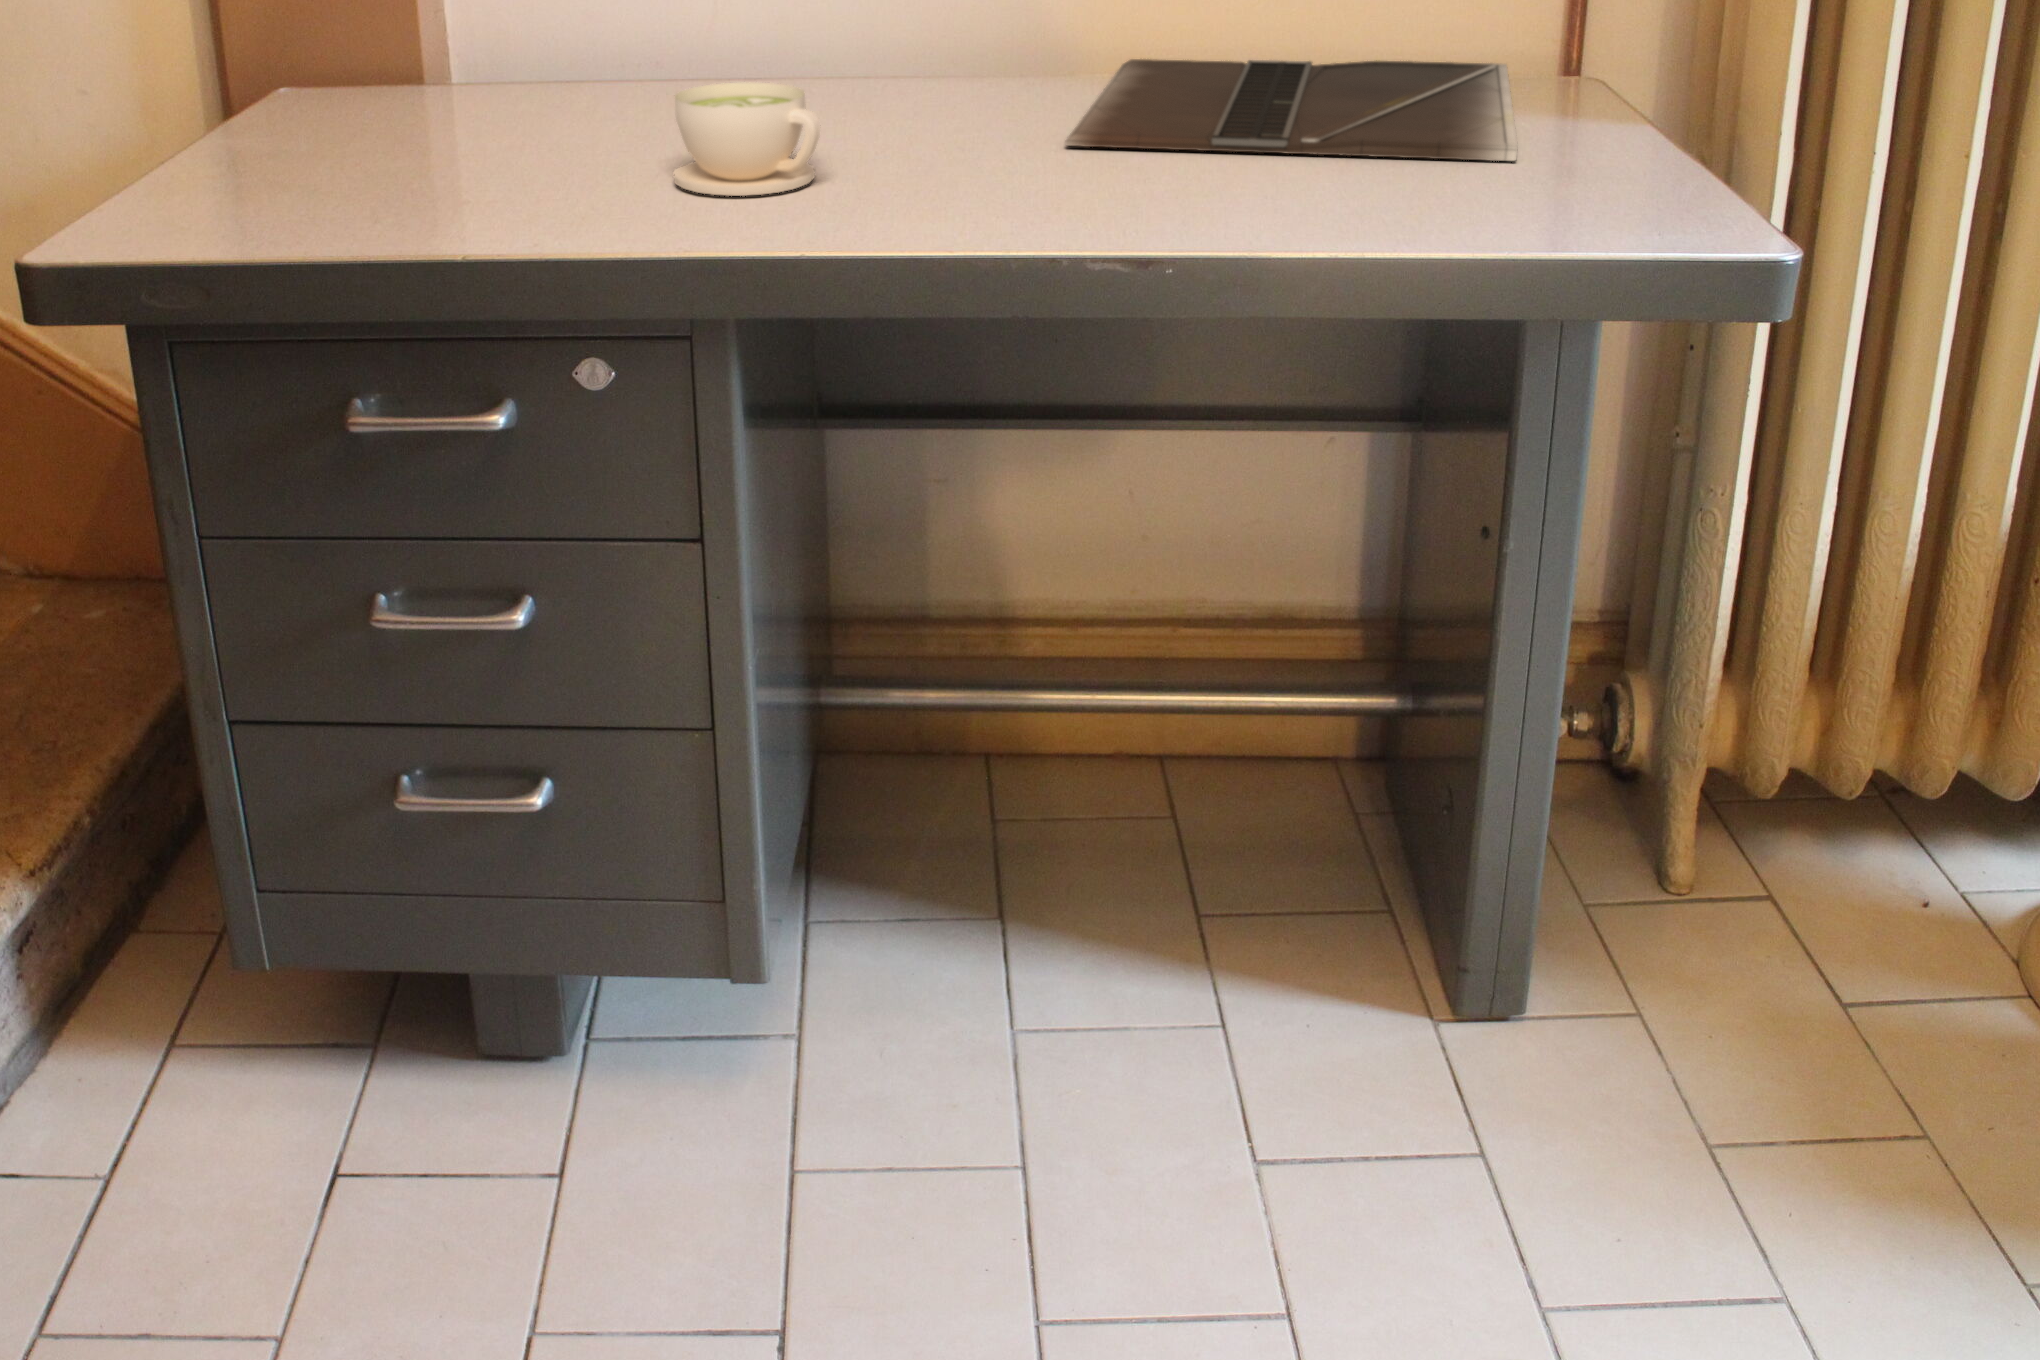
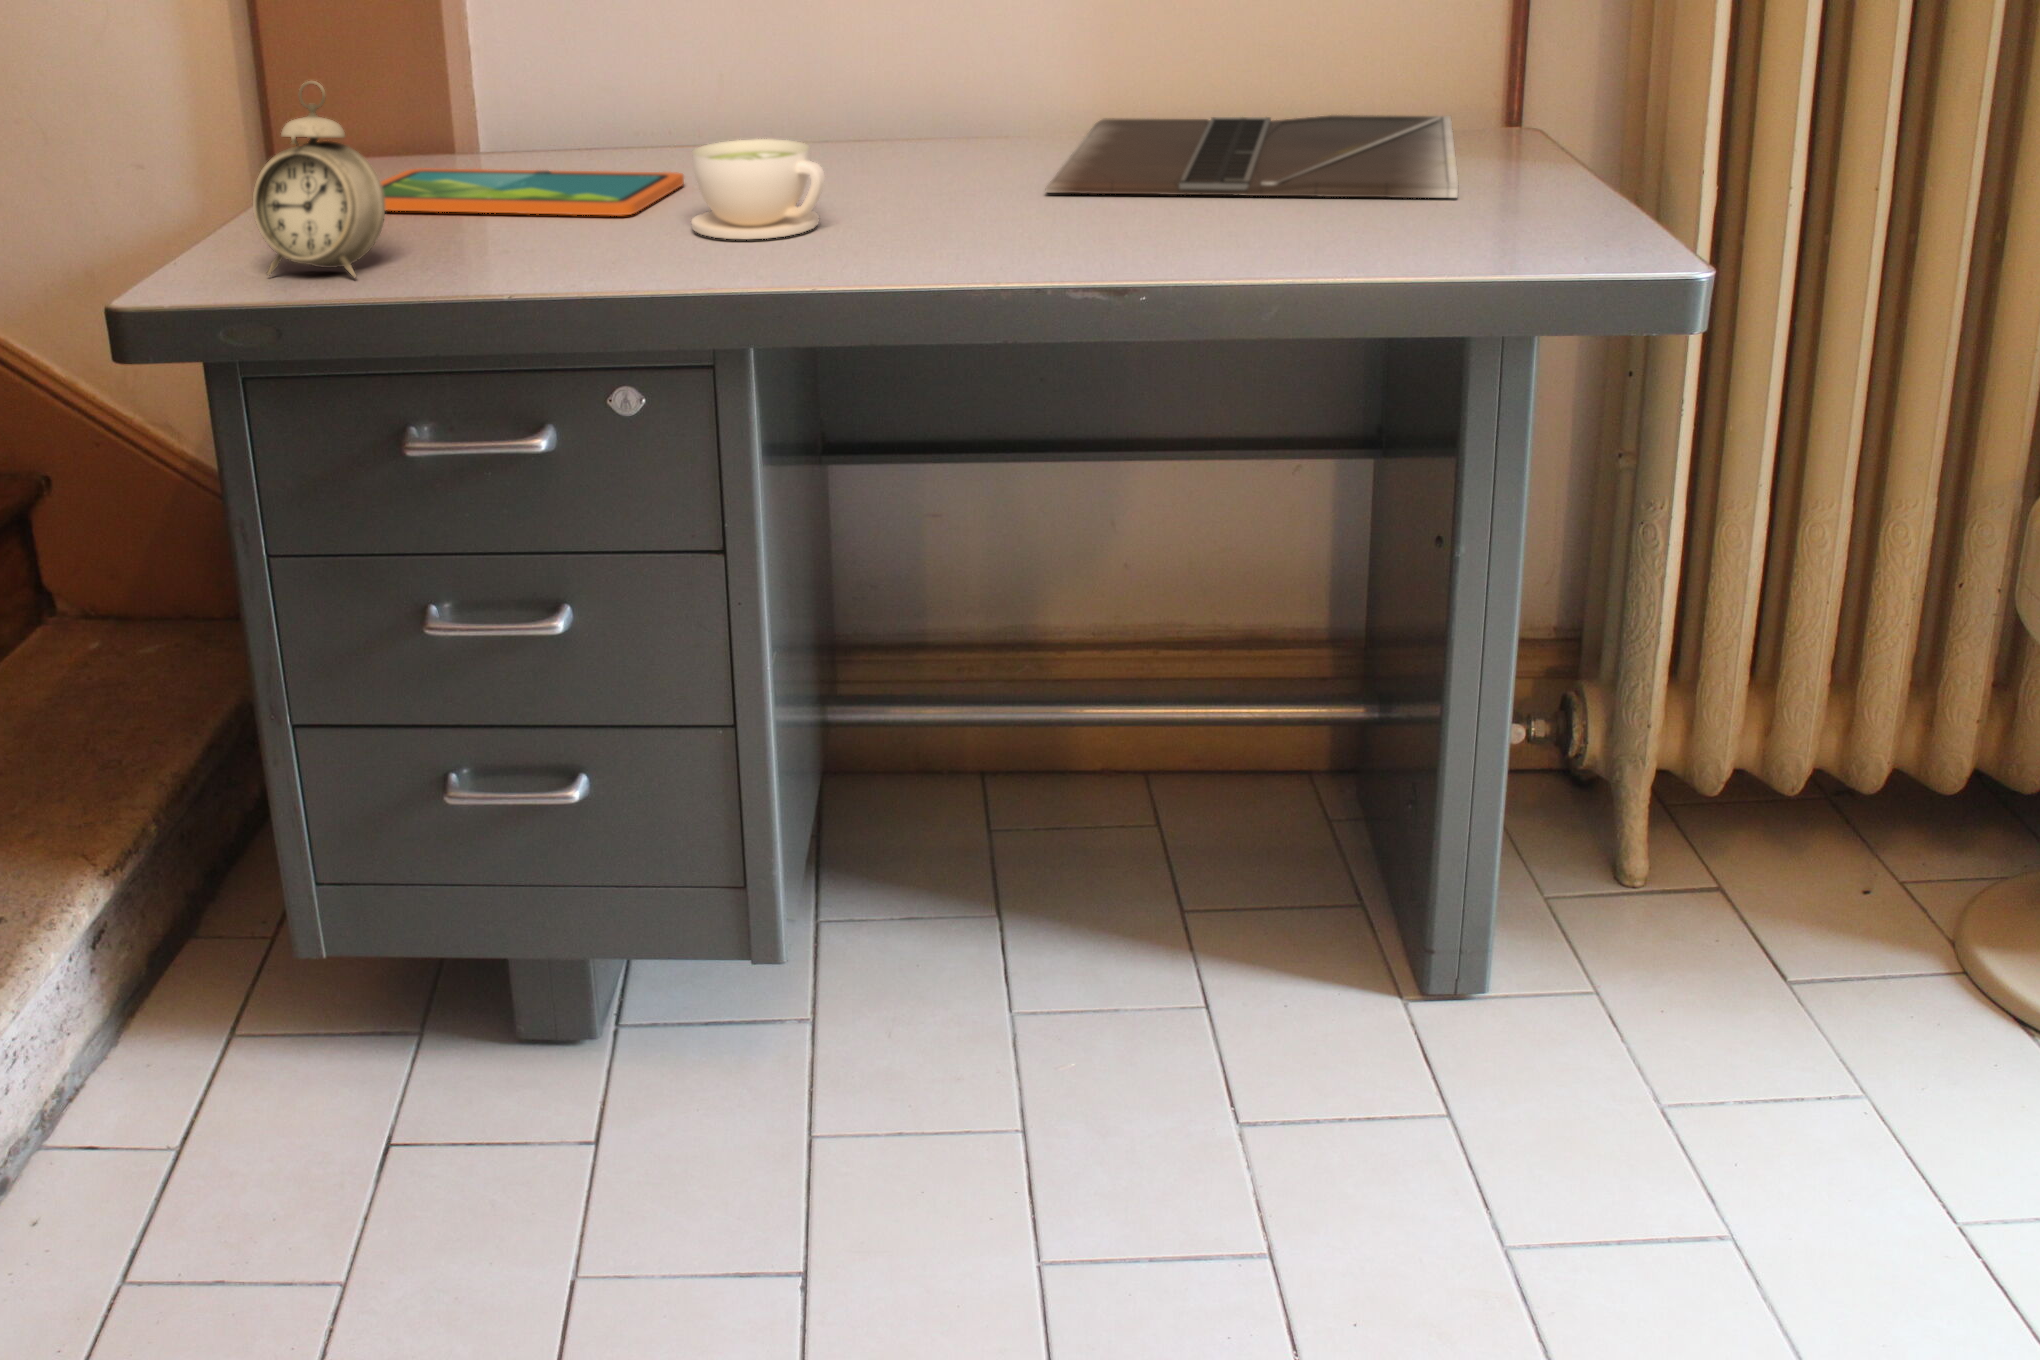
alarm clock: none [178,11,328,235] -> present [253,81,385,278]
tablet: none [293,103,671,164] -> present [381,168,684,216]

